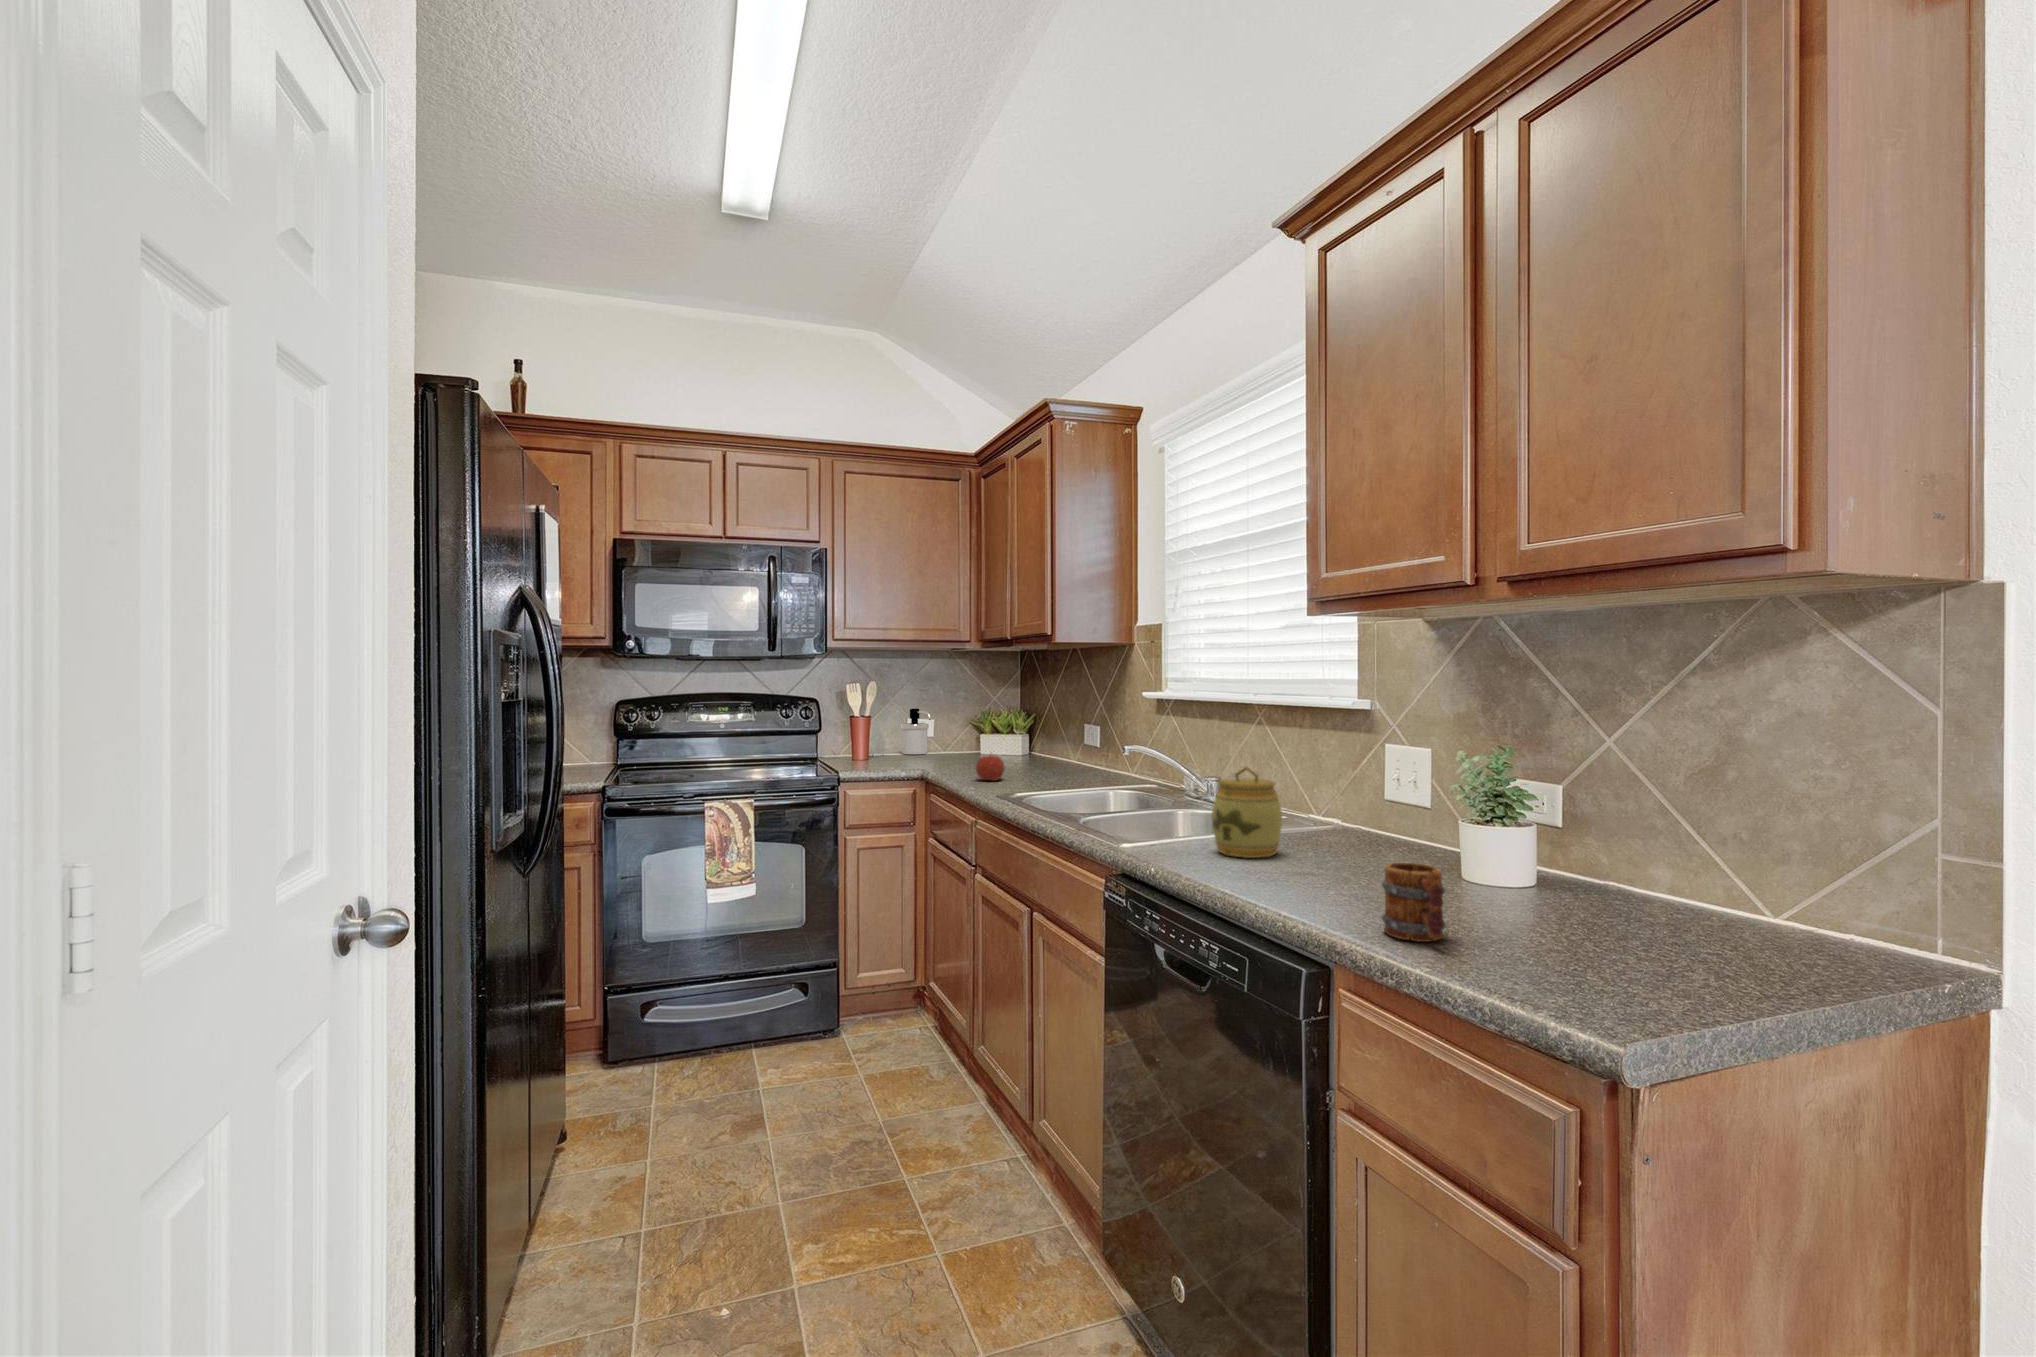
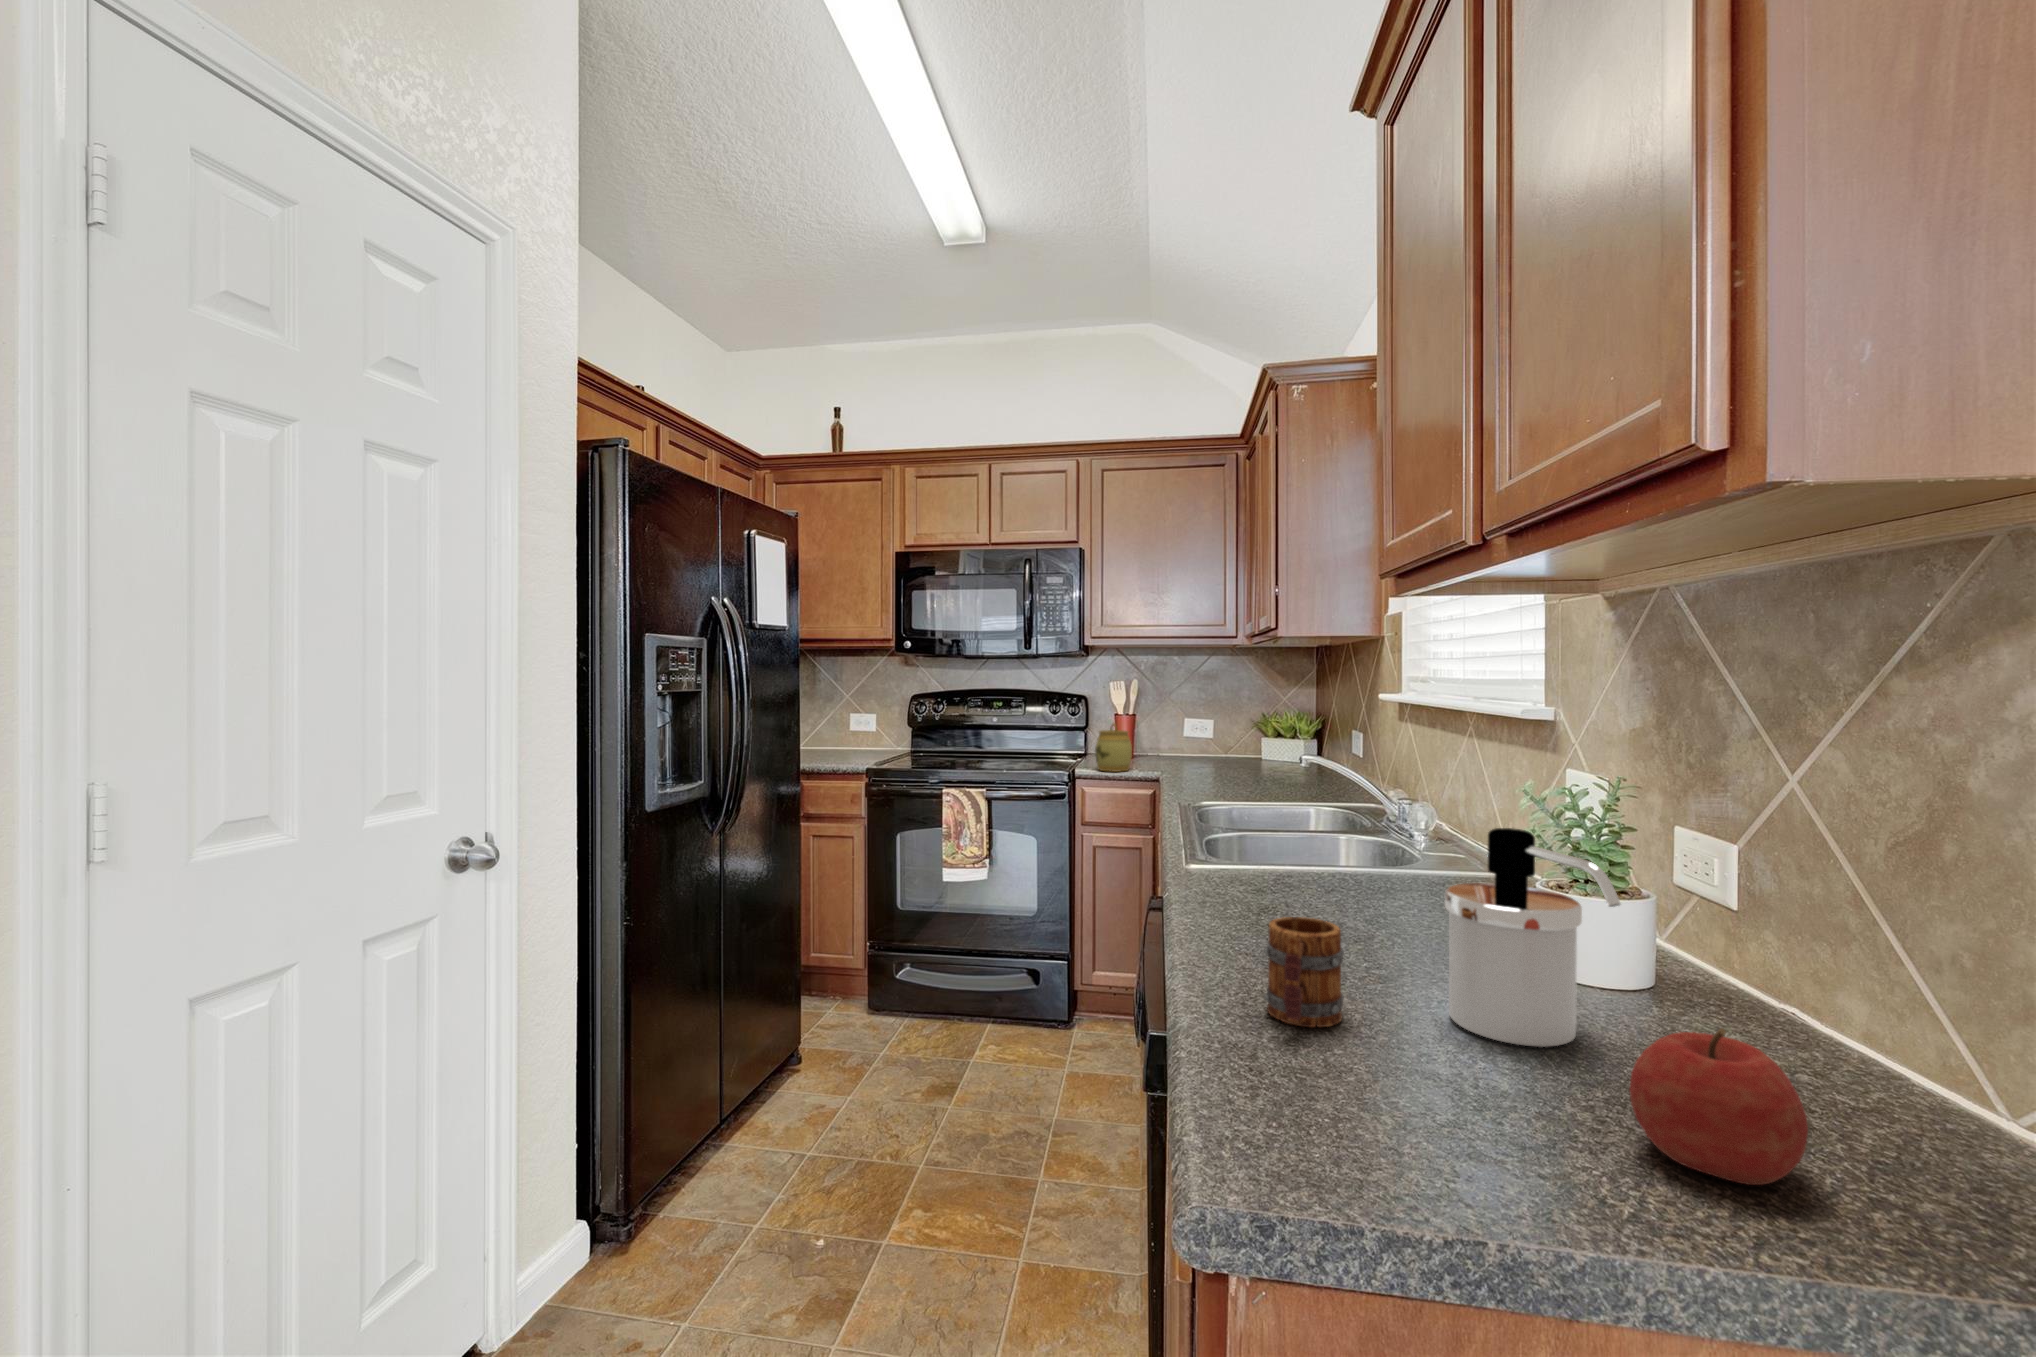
soap dispenser: present [901,709,931,755] -> present [1445,828,1620,1047]
fruit: present [976,755,1004,781] -> present [1629,1028,1808,1185]
jar: present [1212,767,1282,858] -> present [1095,724,1132,772]

